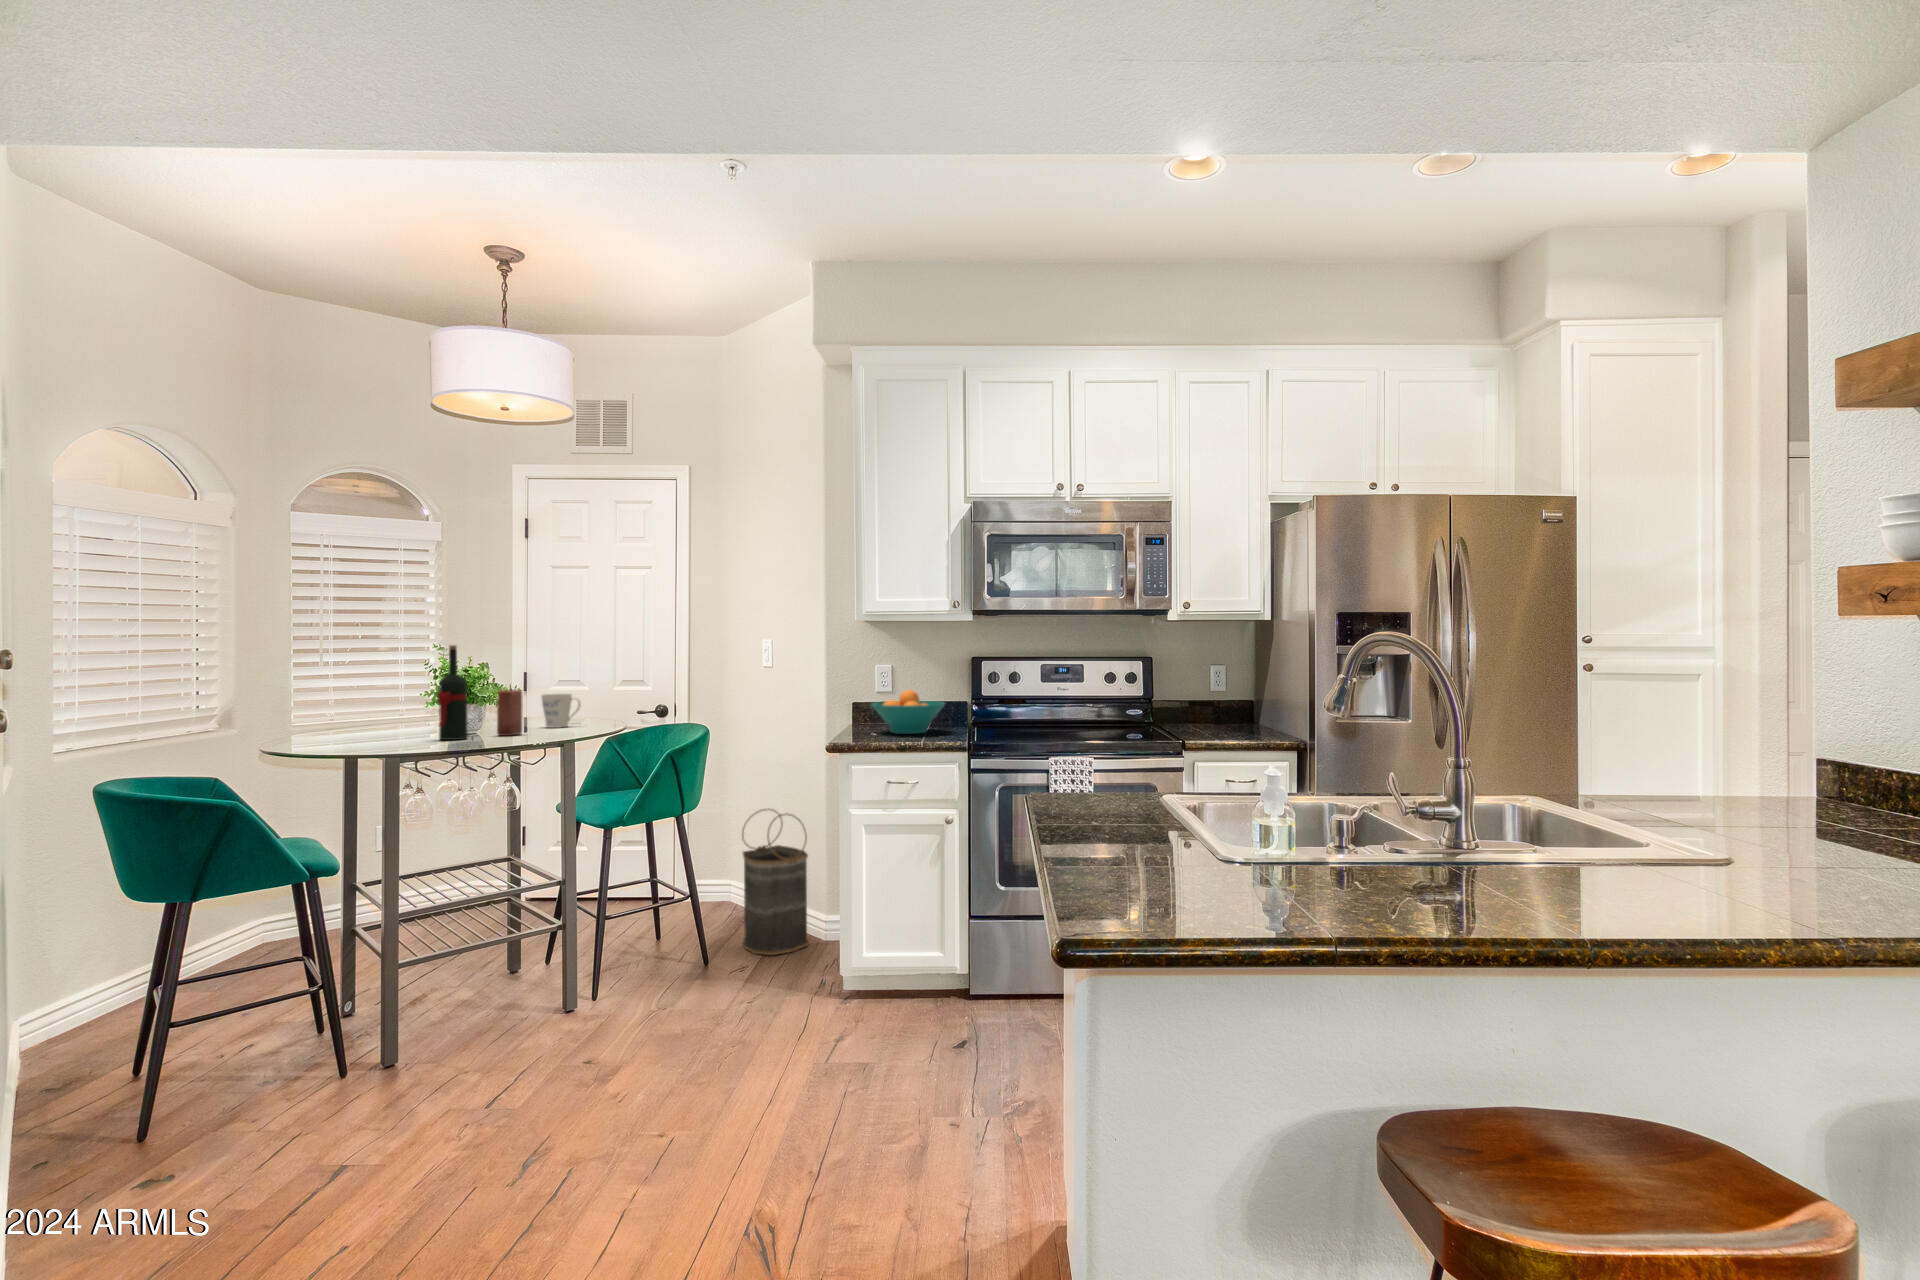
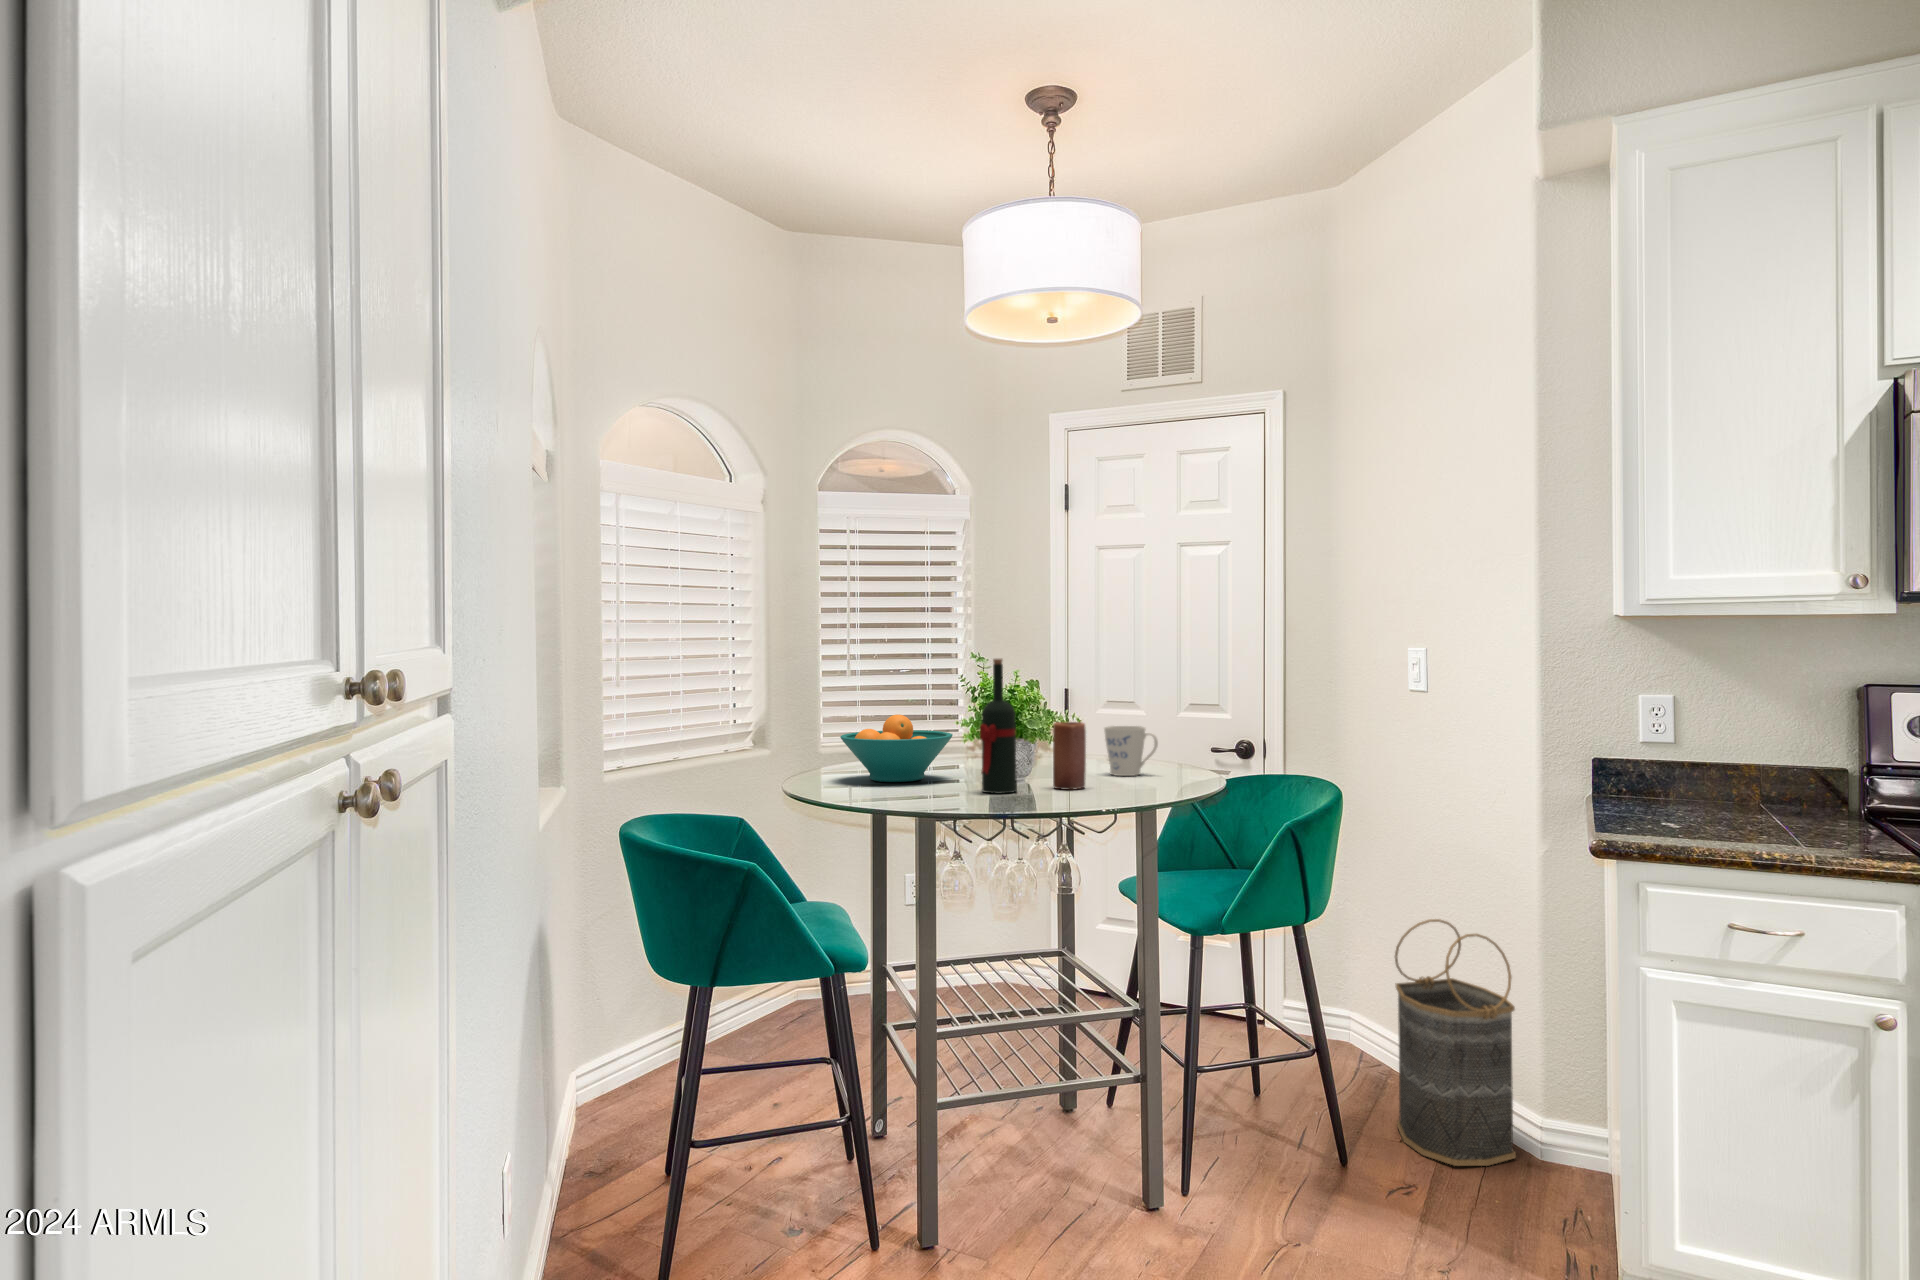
fruit bowl: present [872,690,945,734] -> present [840,715,953,782]

